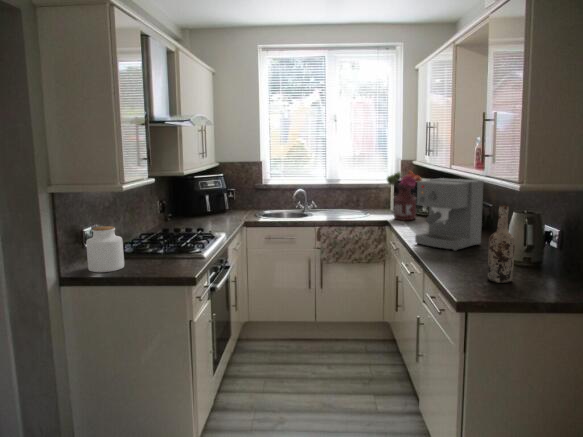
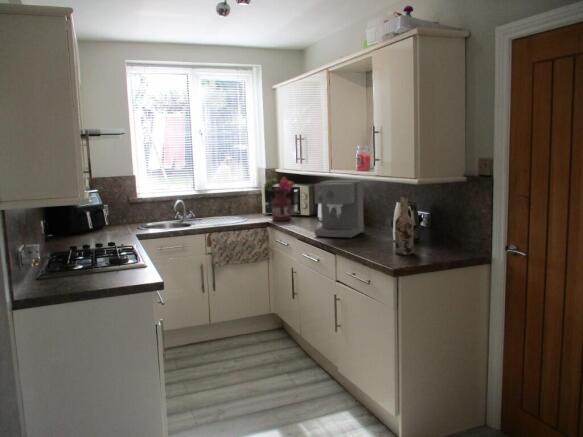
jar: present [86,226,124,272] -> none [37,242,78,290]

